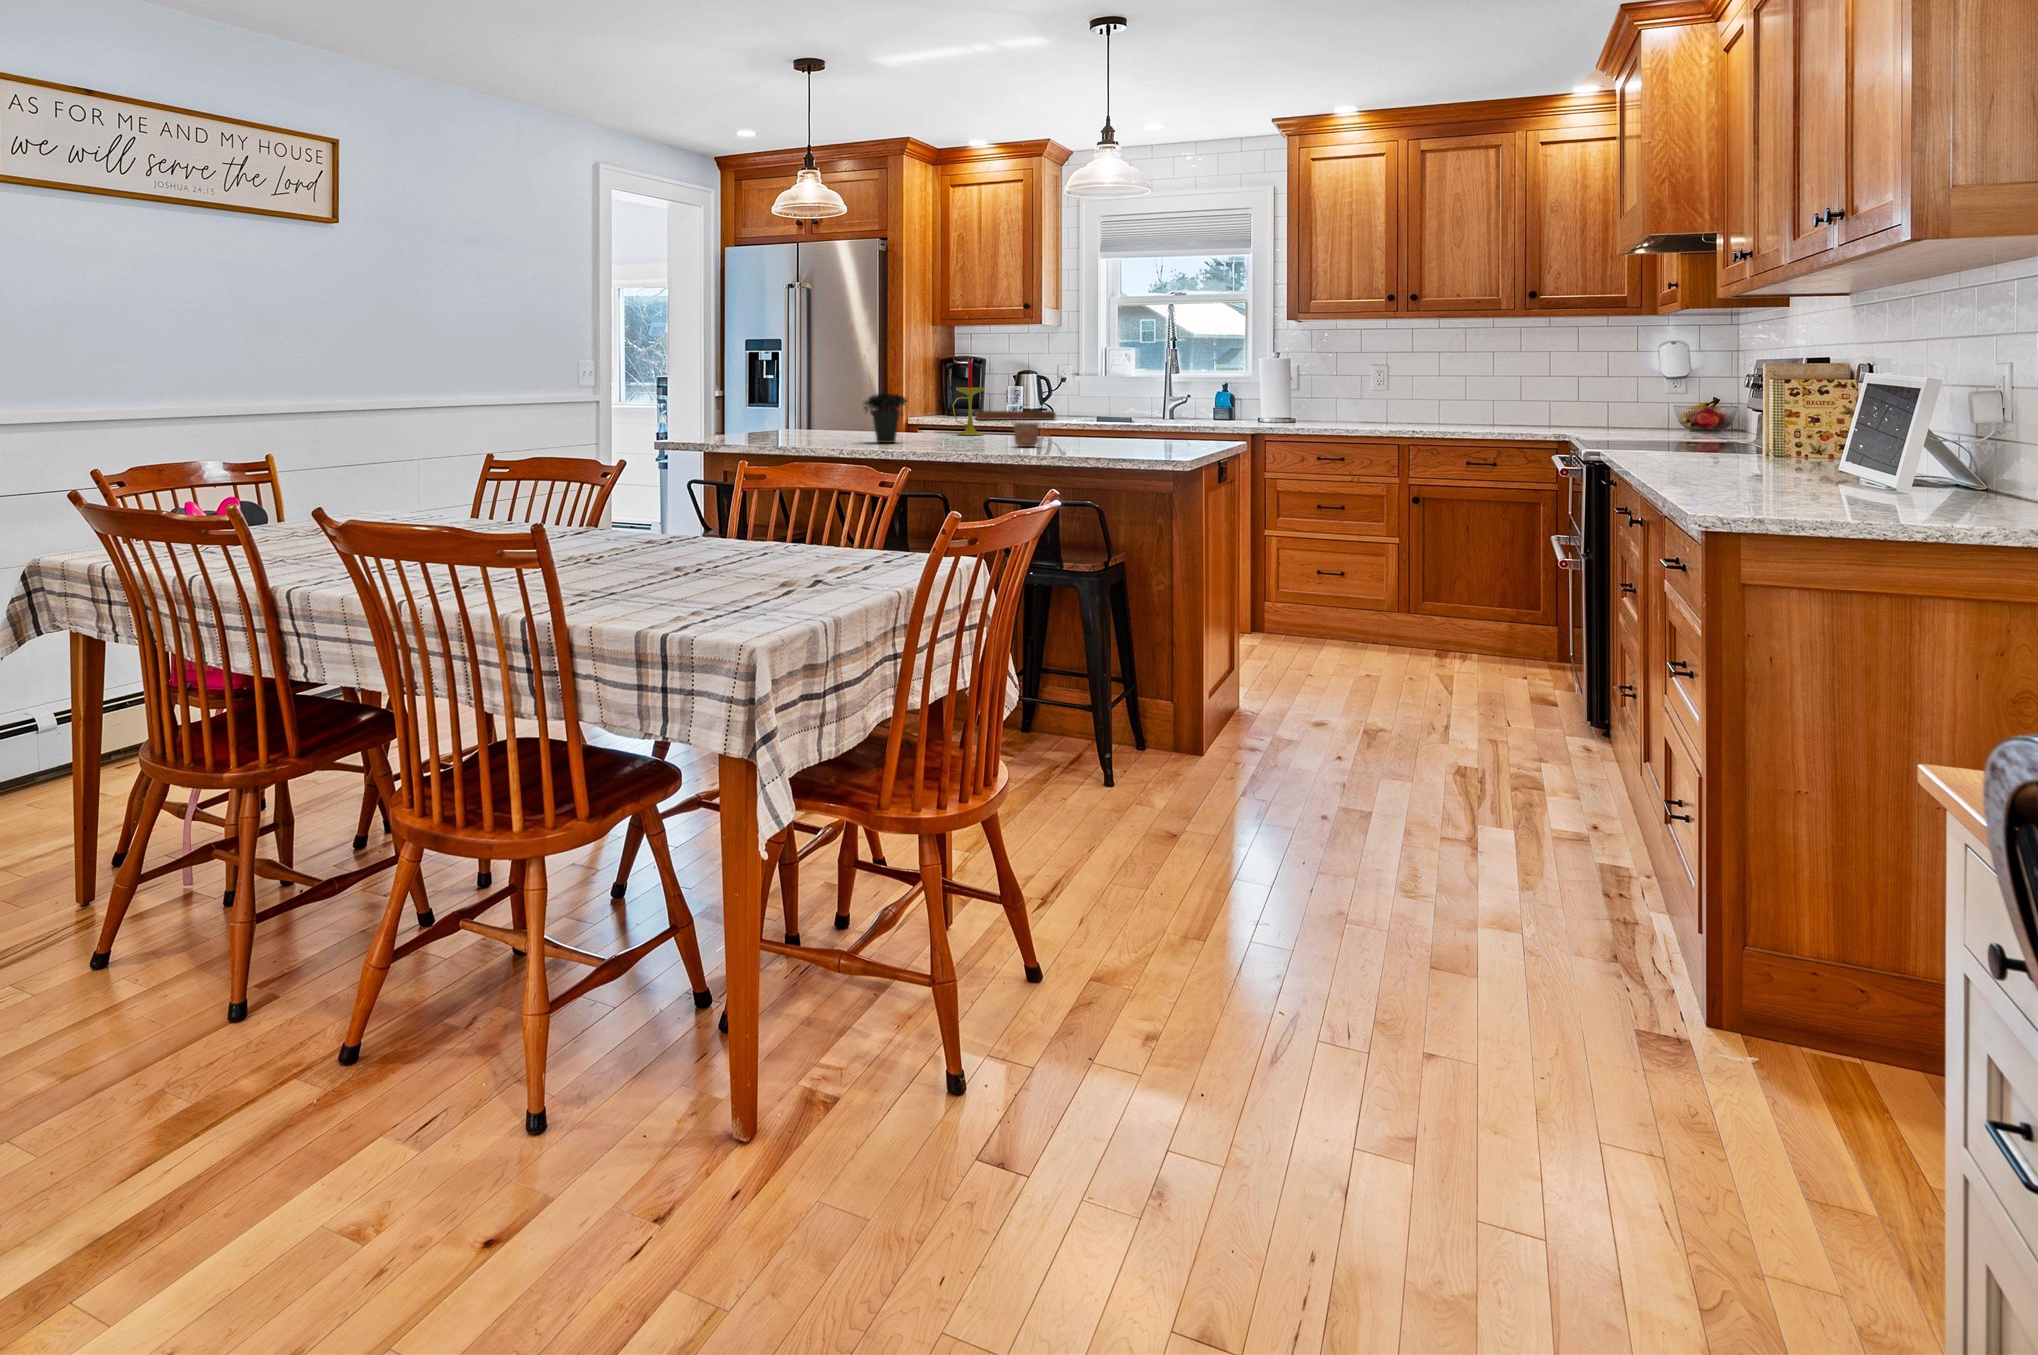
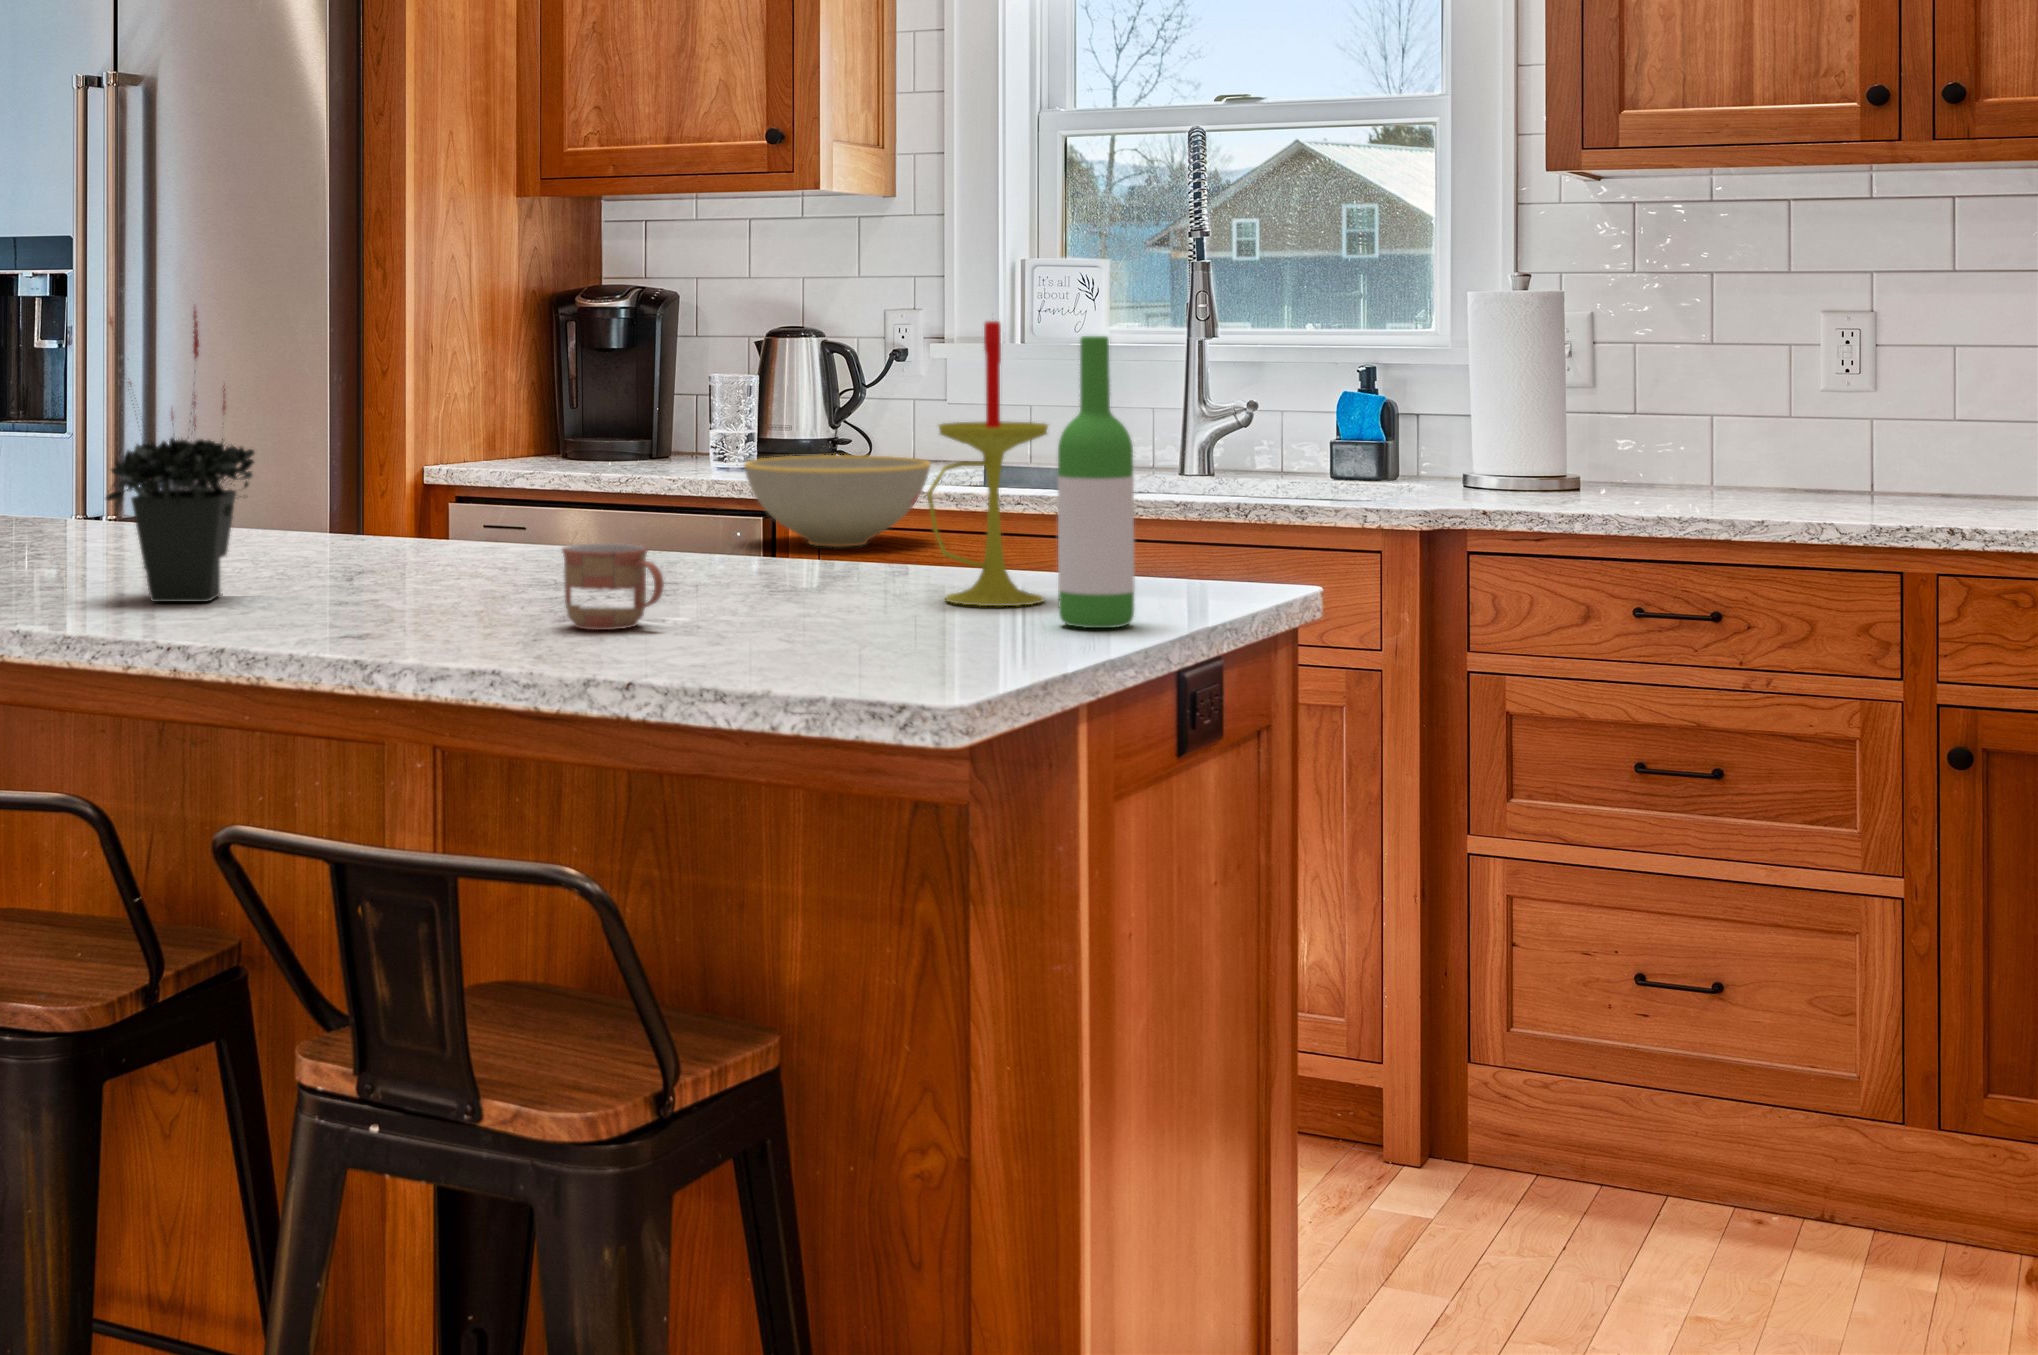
candle: present [953,360,984,435] -> present [927,321,1048,606]
wine bottle: none [1159,362,1181,446] -> present [1058,336,1135,628]
tray: present [975,393,1056,420] -> none [633,391,862,474]
bowl: none [1042,406,1101,434] -> present [744,455,930,547]

